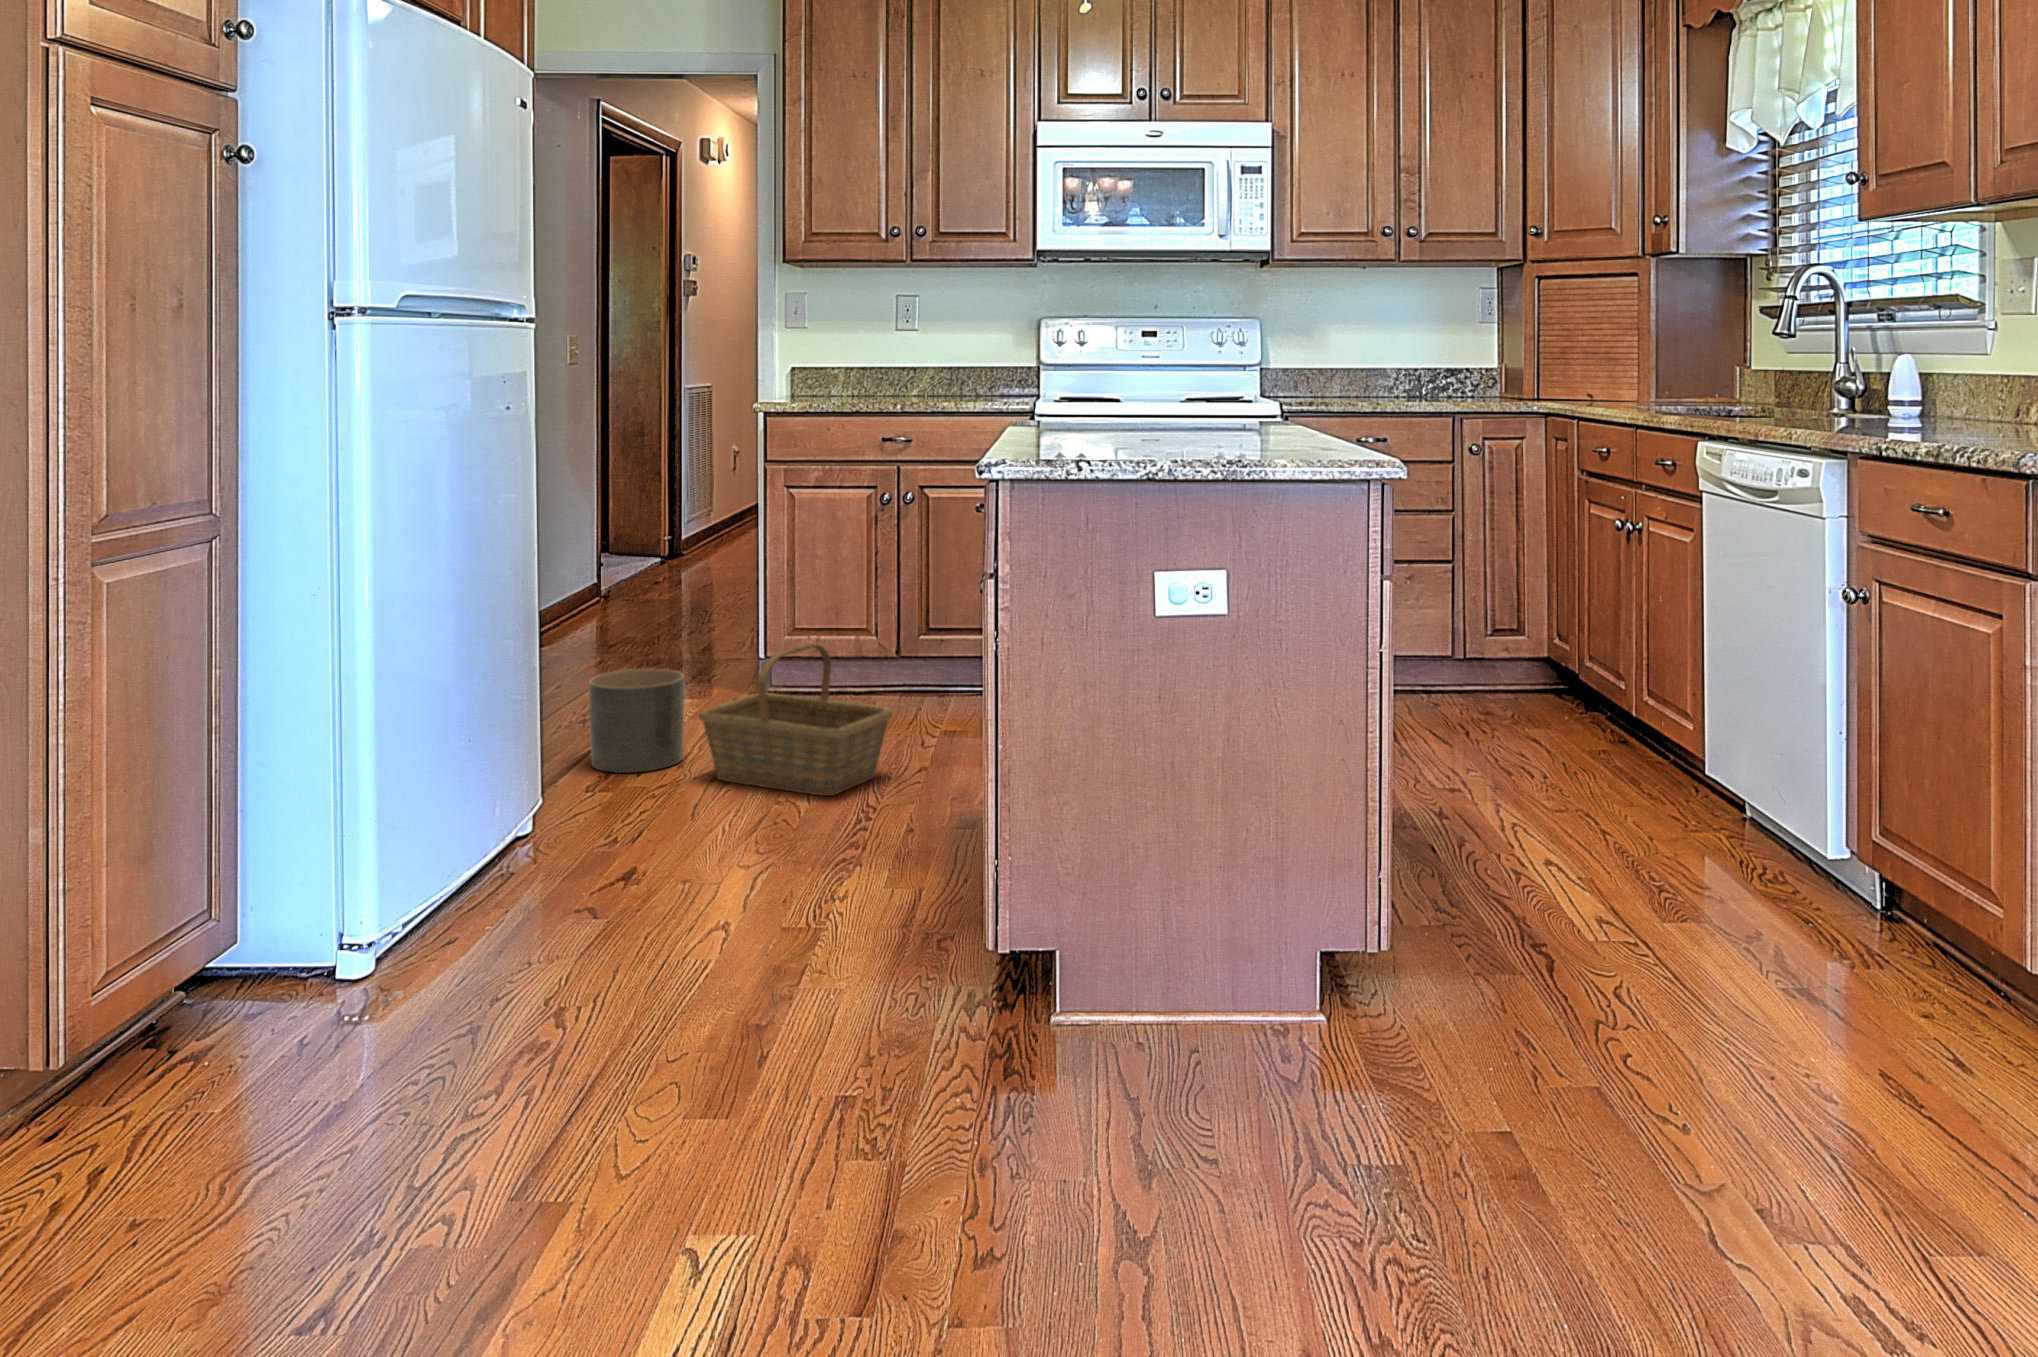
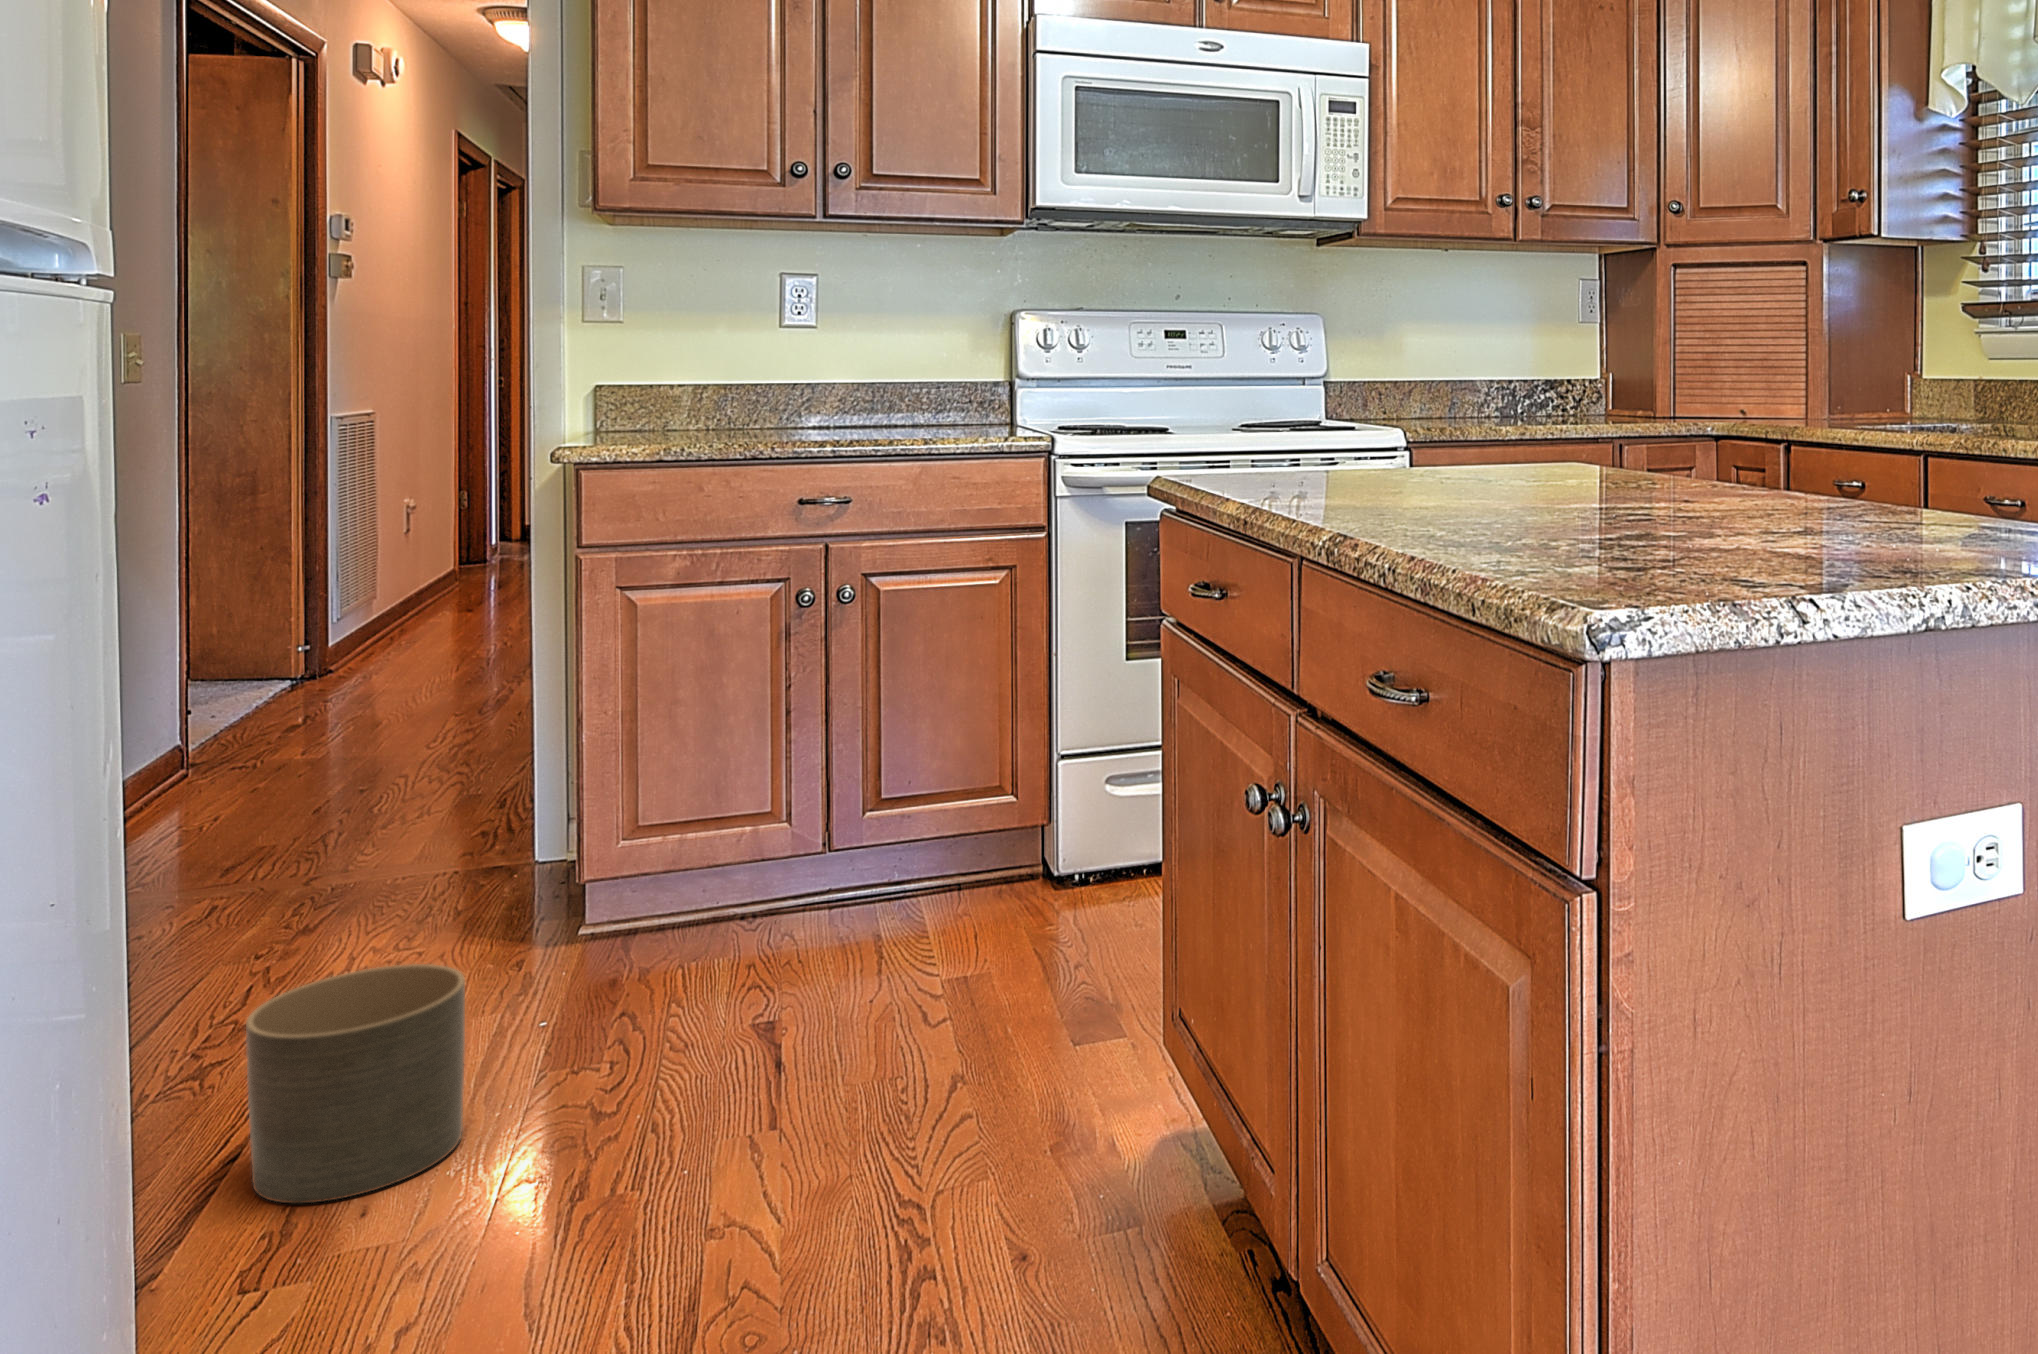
basket: present [699,644,892,796] -> none [515,892,908,1186]

